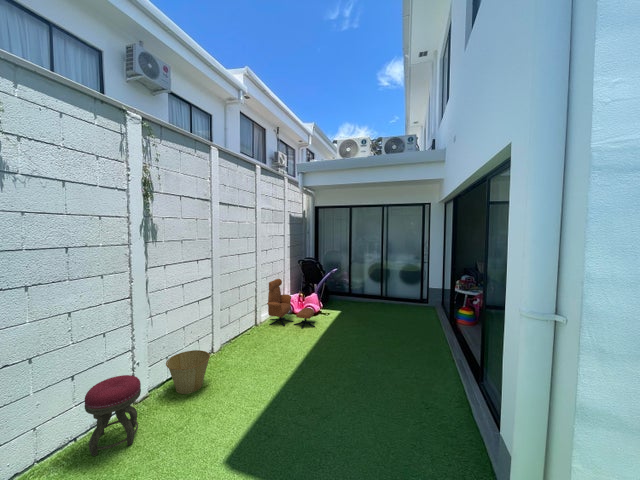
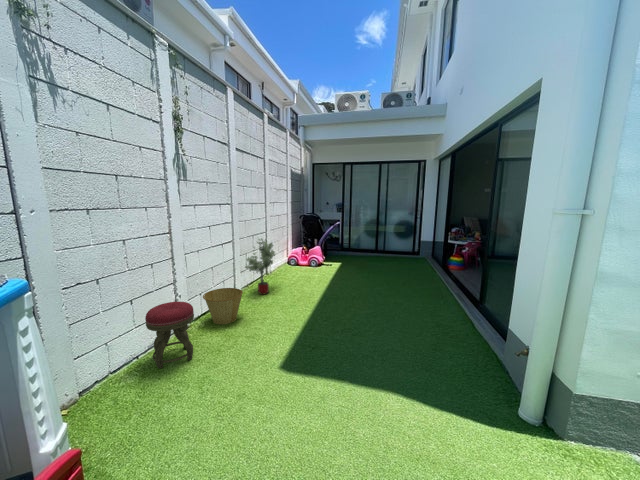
lounge chair: present [267,279,315,329] -> none [277,231,324,276]
potted tree: none [222,292,259,353] -> present [245,239,275,294]

